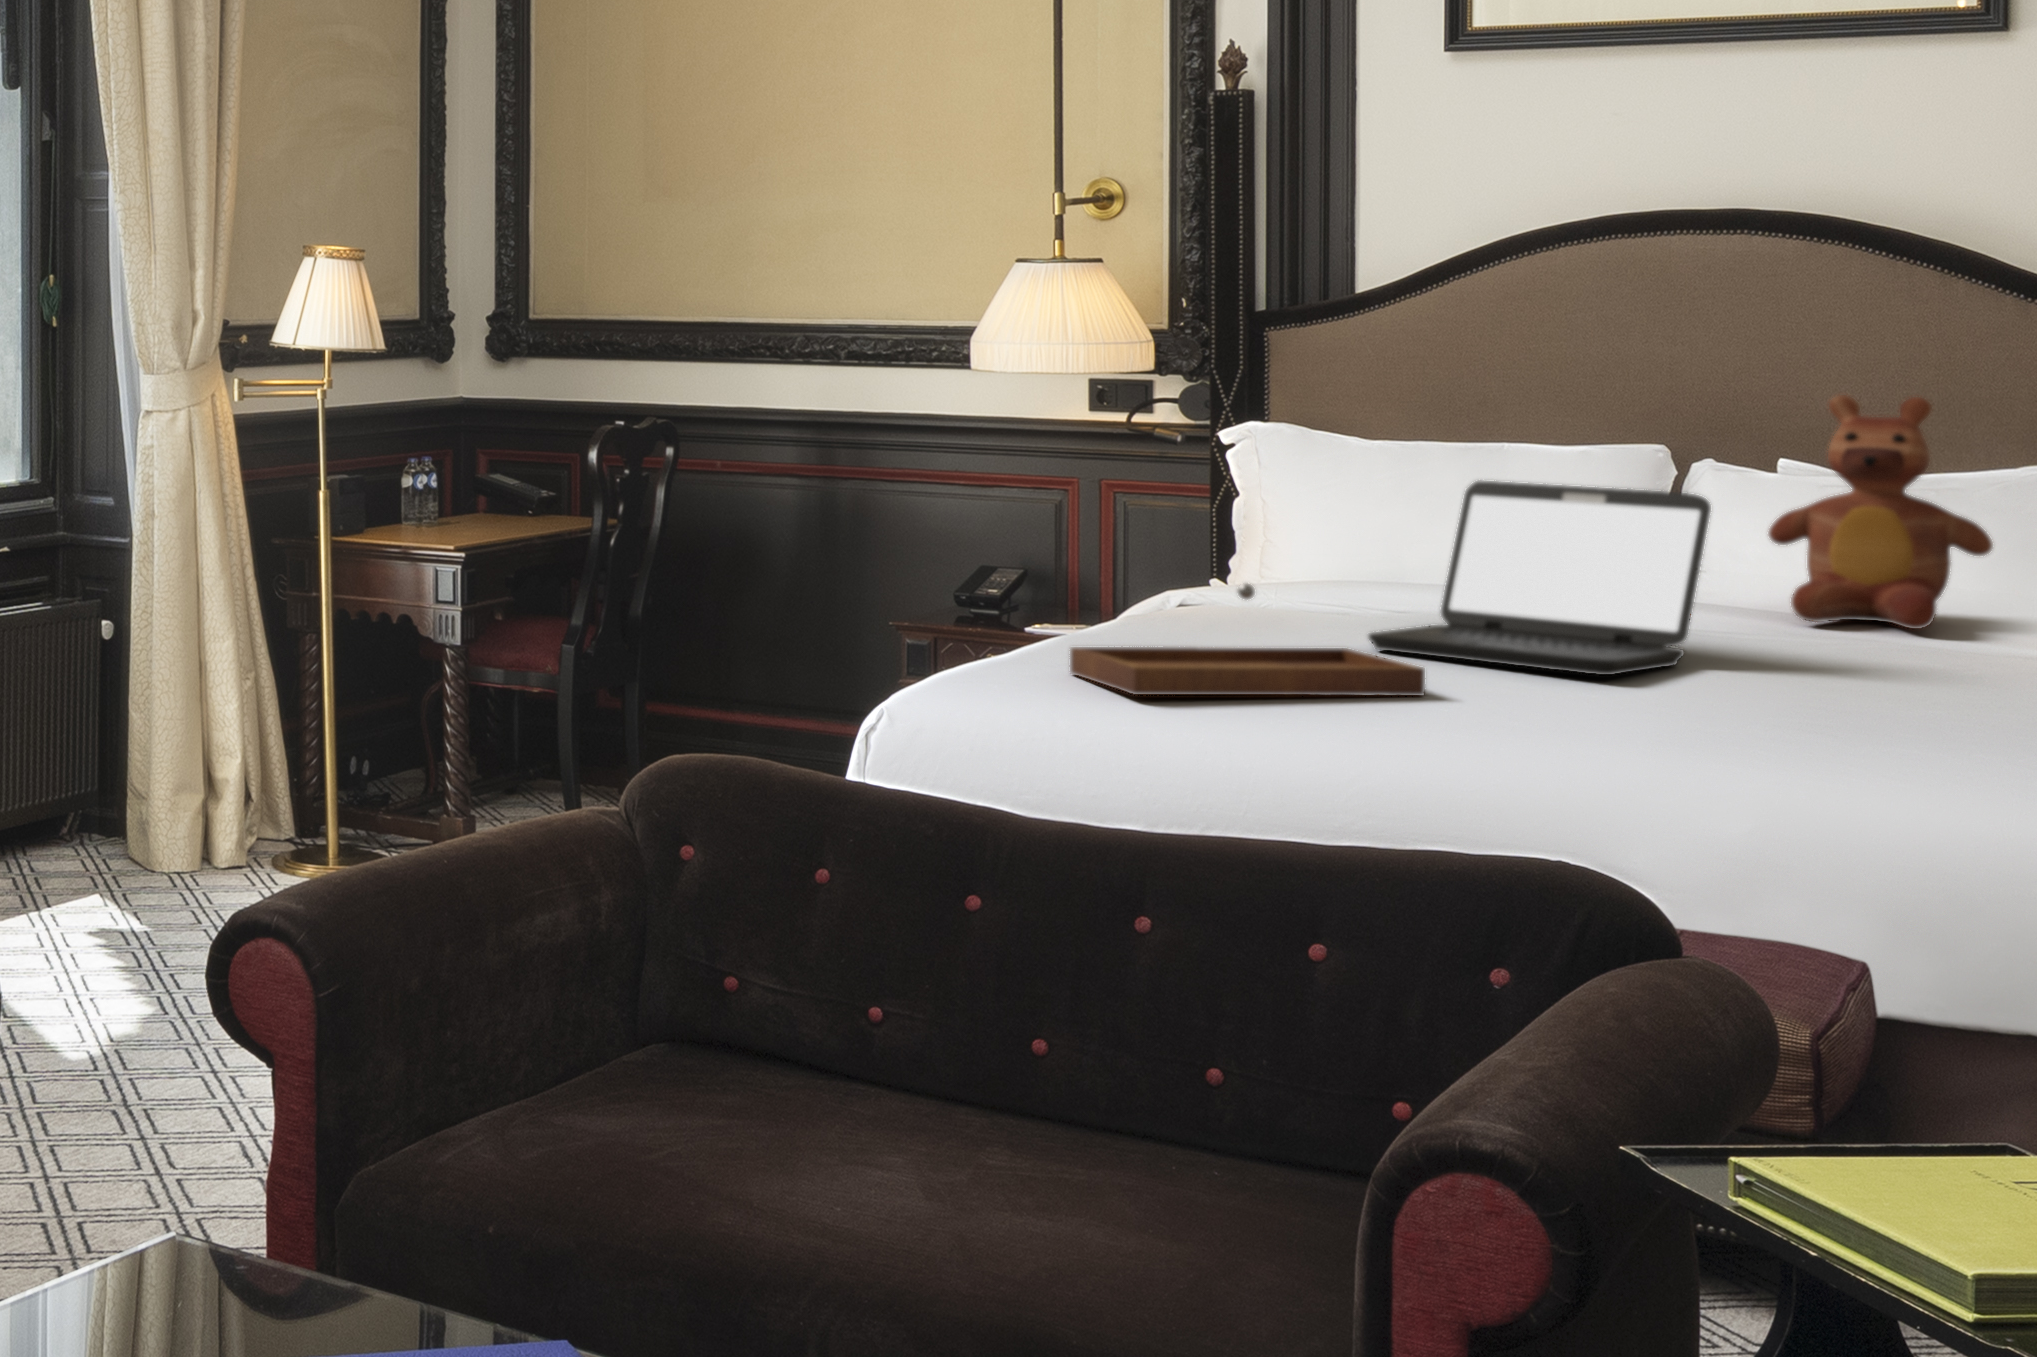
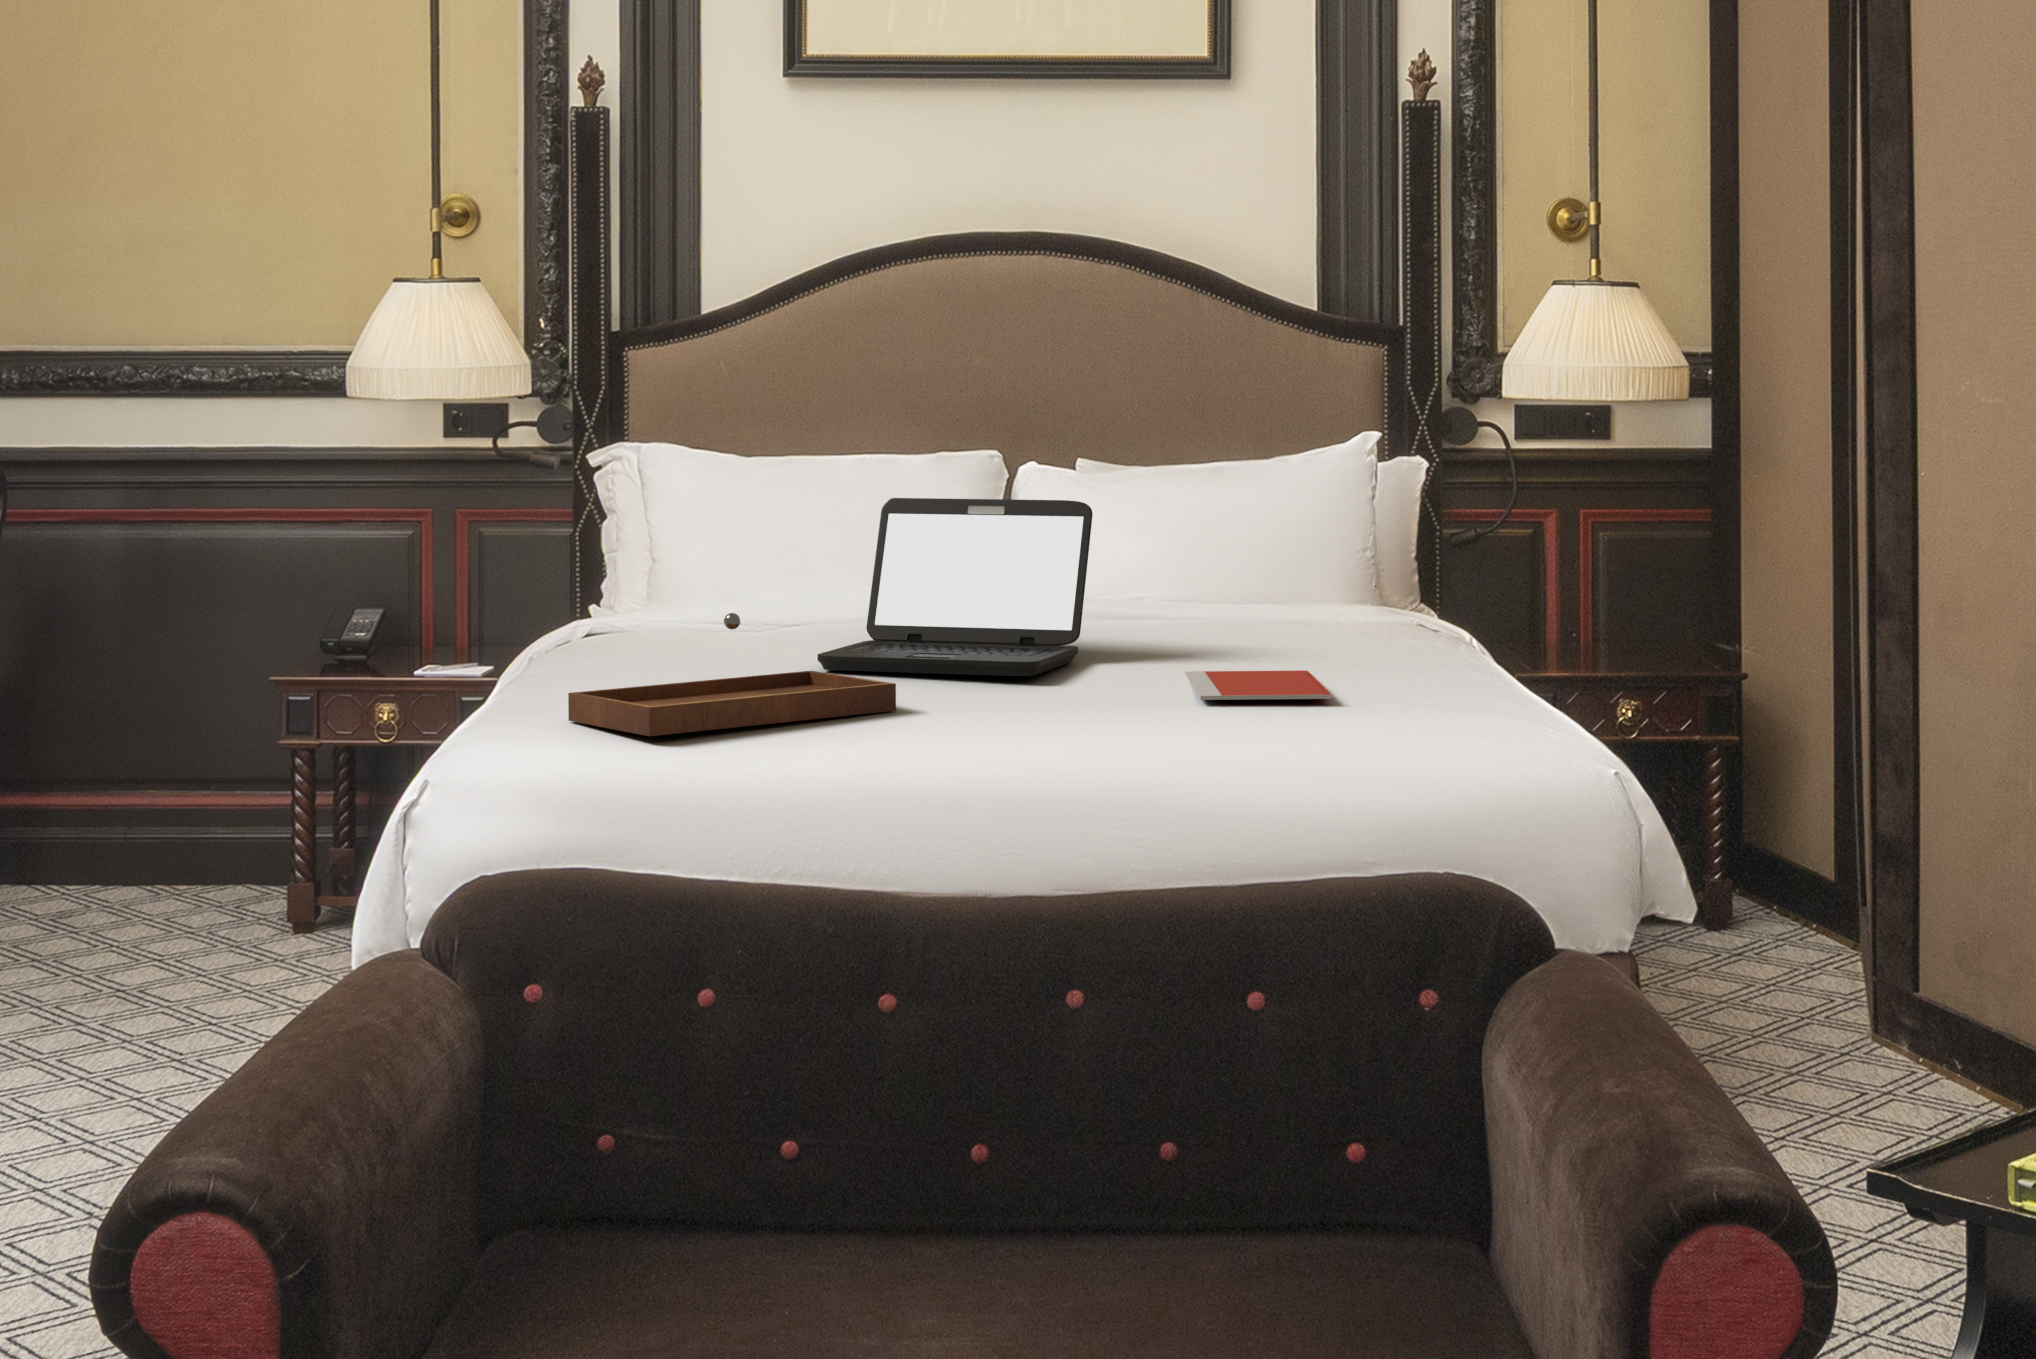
teddy bear: present [1769,395,1993,629] -> none [1102,405,1271,613]
notebook: none [1803,687,1983,732] -> present [1185,671,1332,700]

